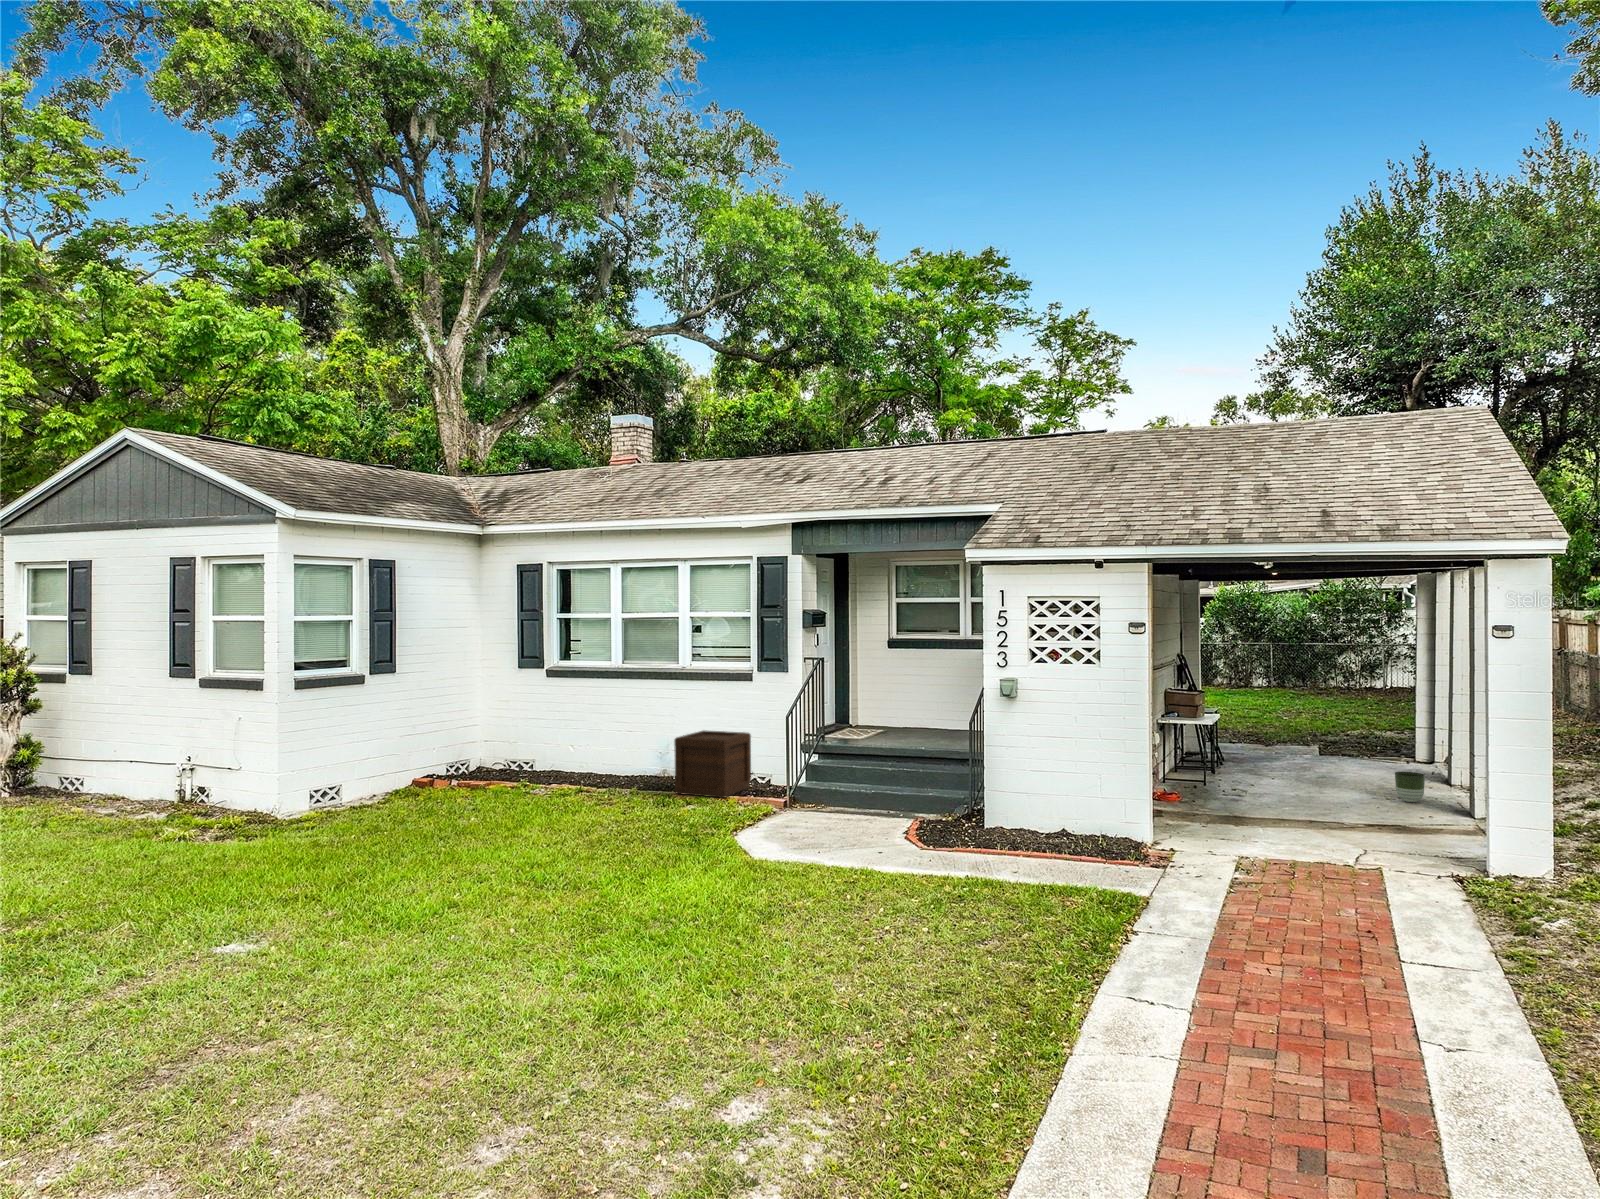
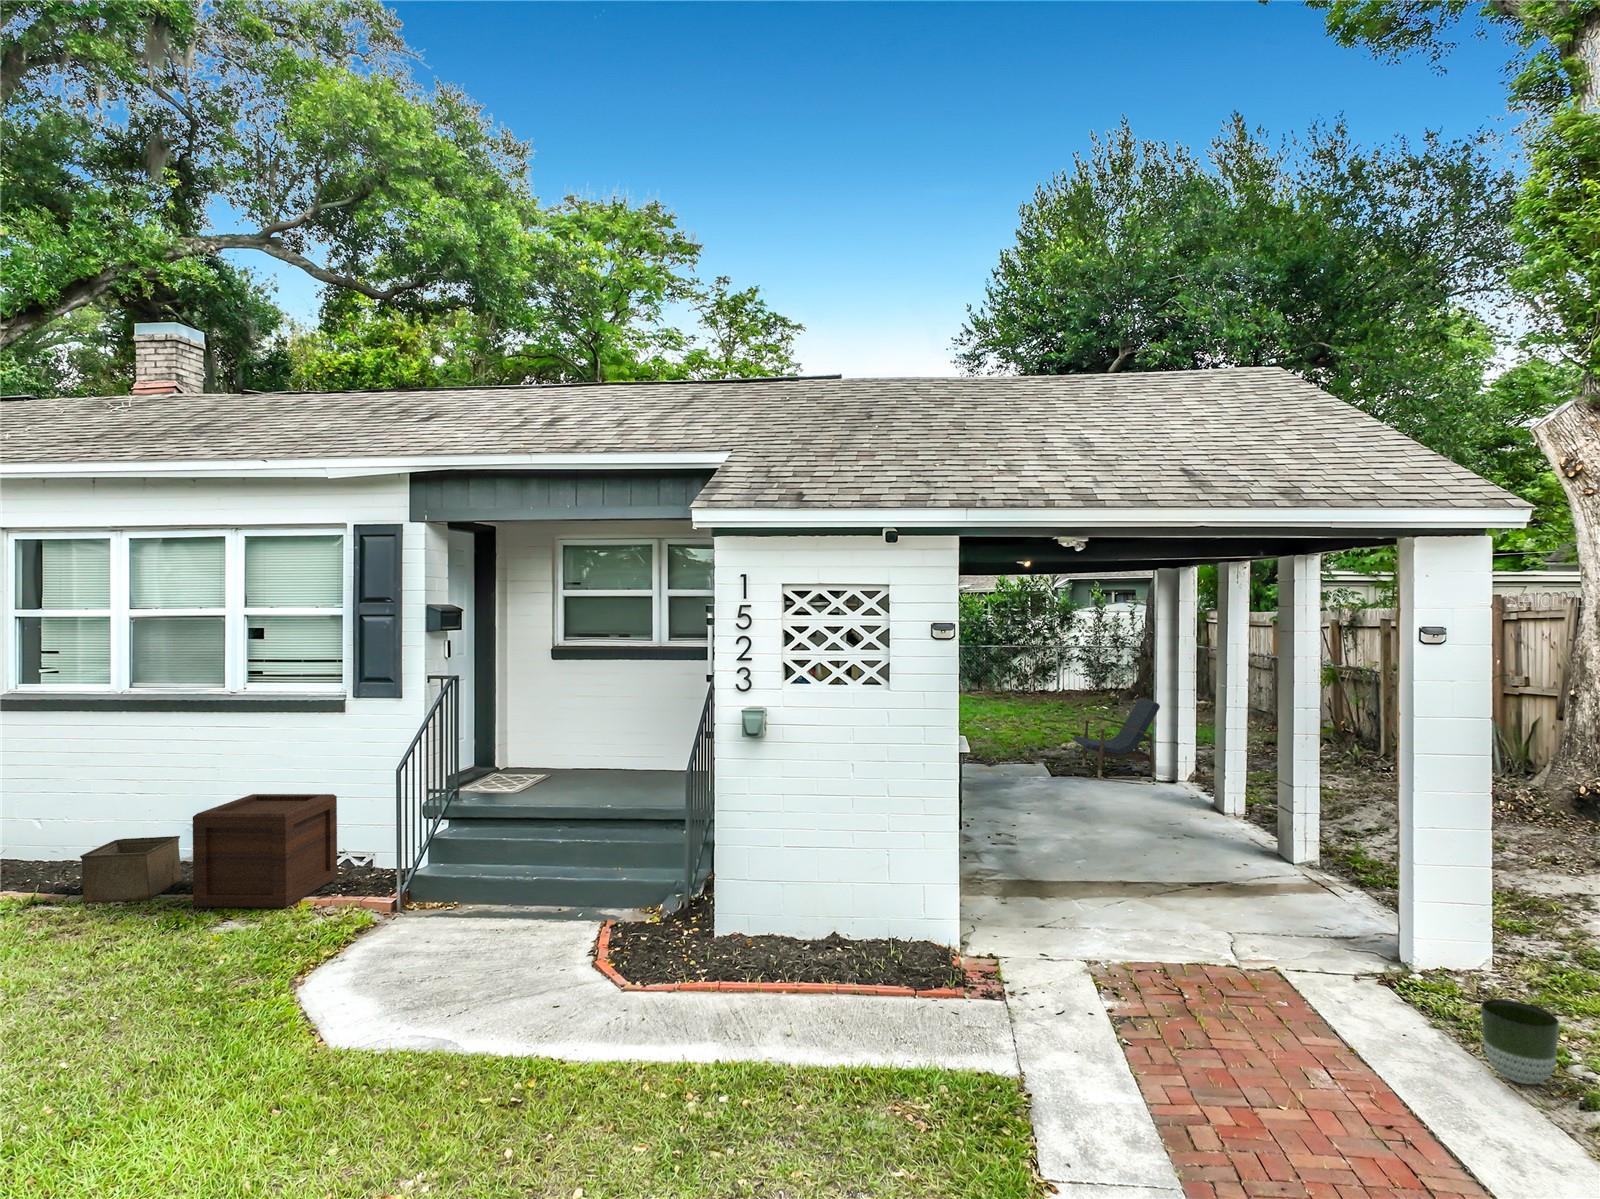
lounge chair: none [1355,697,1440,771] -> present [1074,698,1160,779]
storage bin: none [616,754,665,789] -> present [80,836,182,902]
planter: present [1395,772,1425,802] -> present [1481,999,1559,1084]

